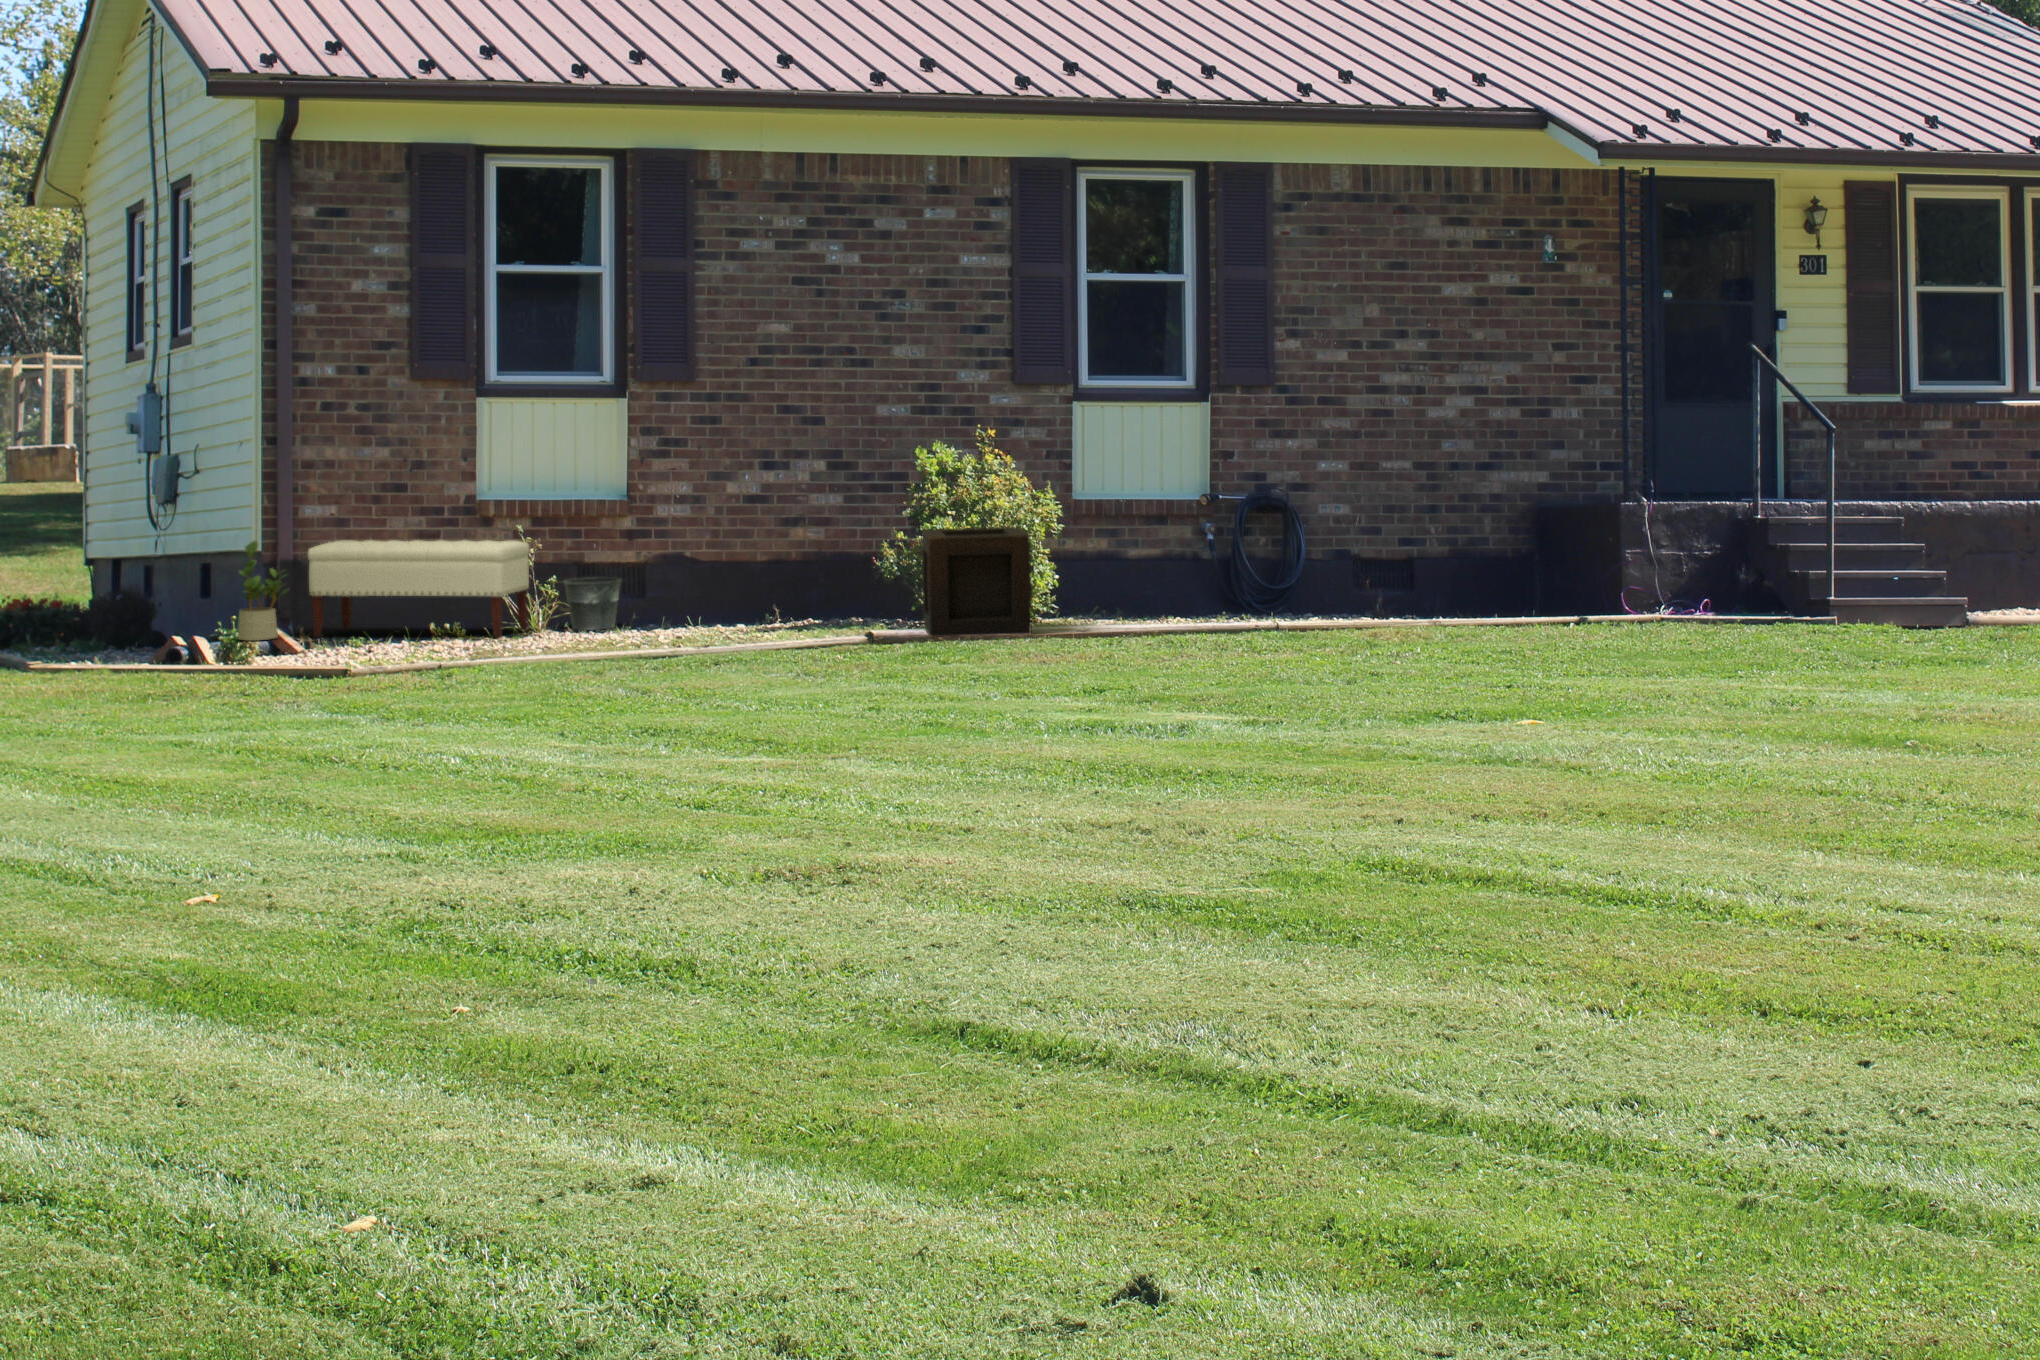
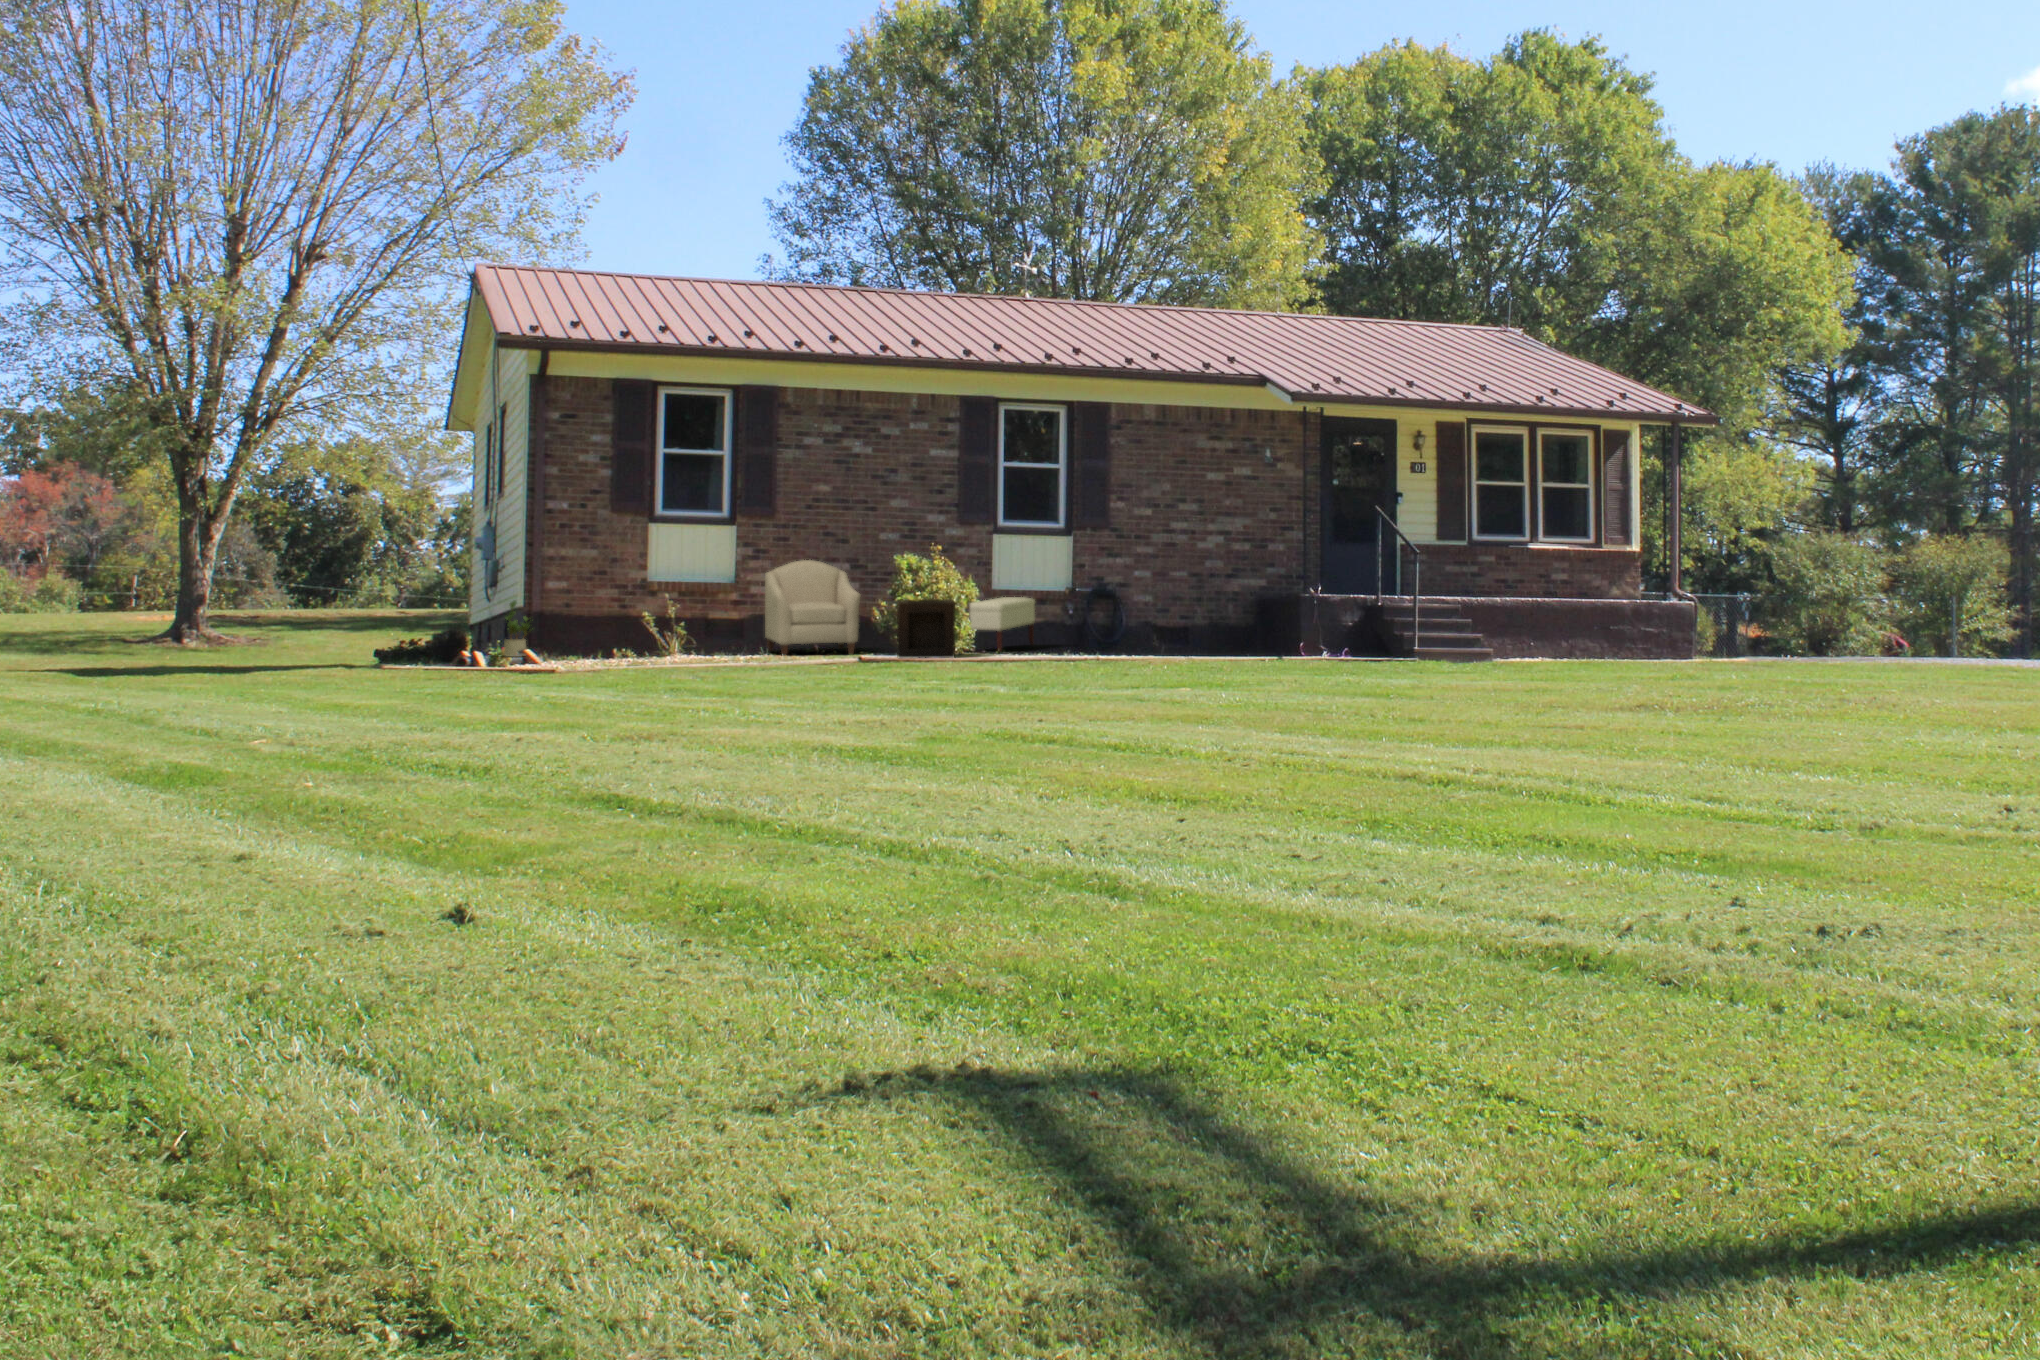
chair: none [682,458,855,634] -> present [765,560,861,656]
bench: present [308,540,529,639] -> present [965,597,1035,652]
bucket: present [560,577,621,630] -> none [691,625,728,655]

